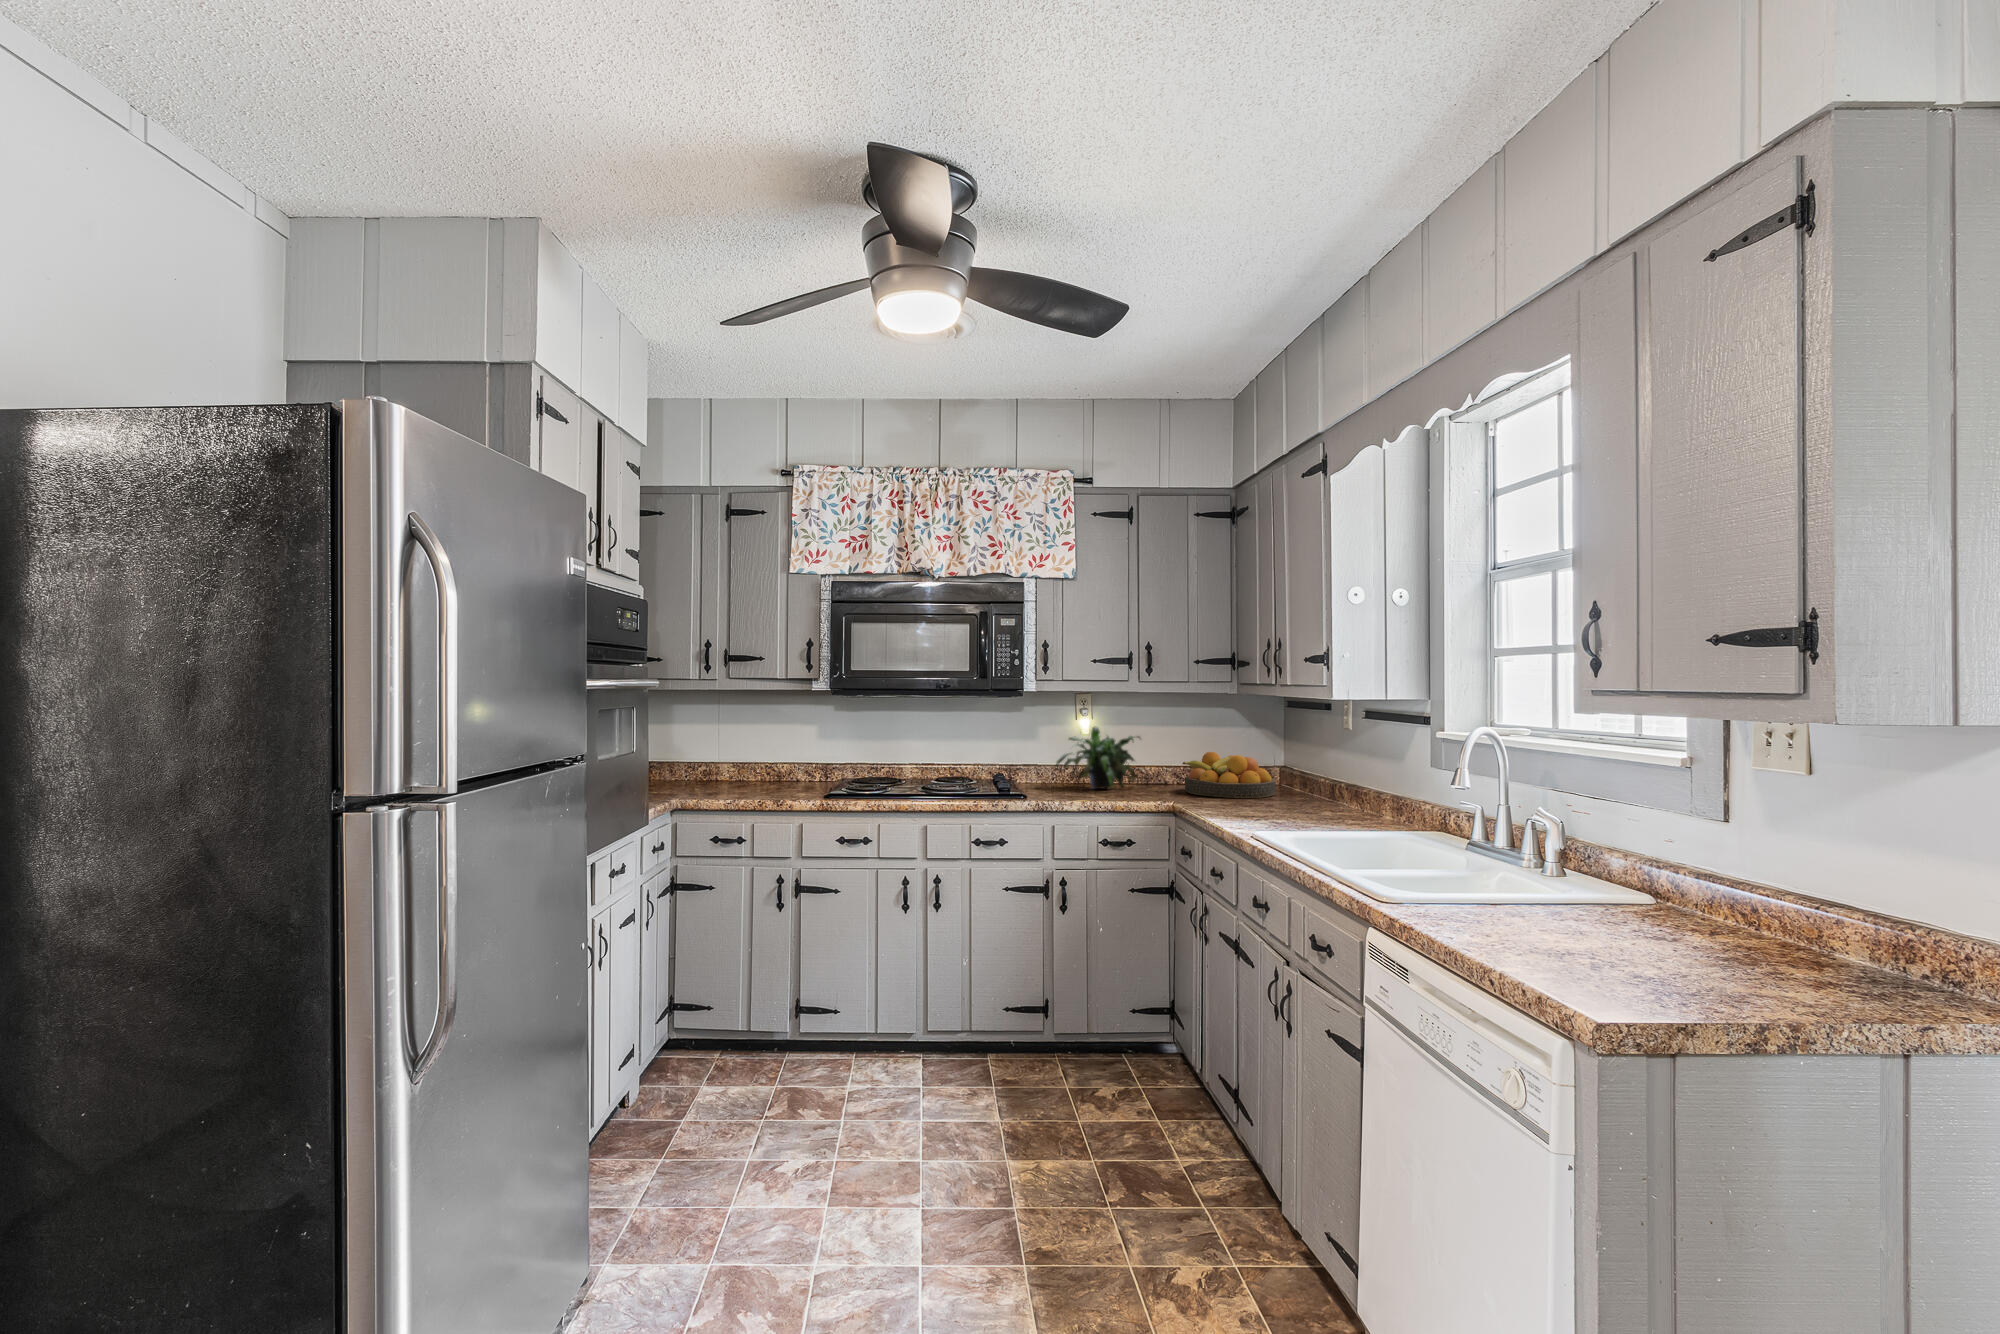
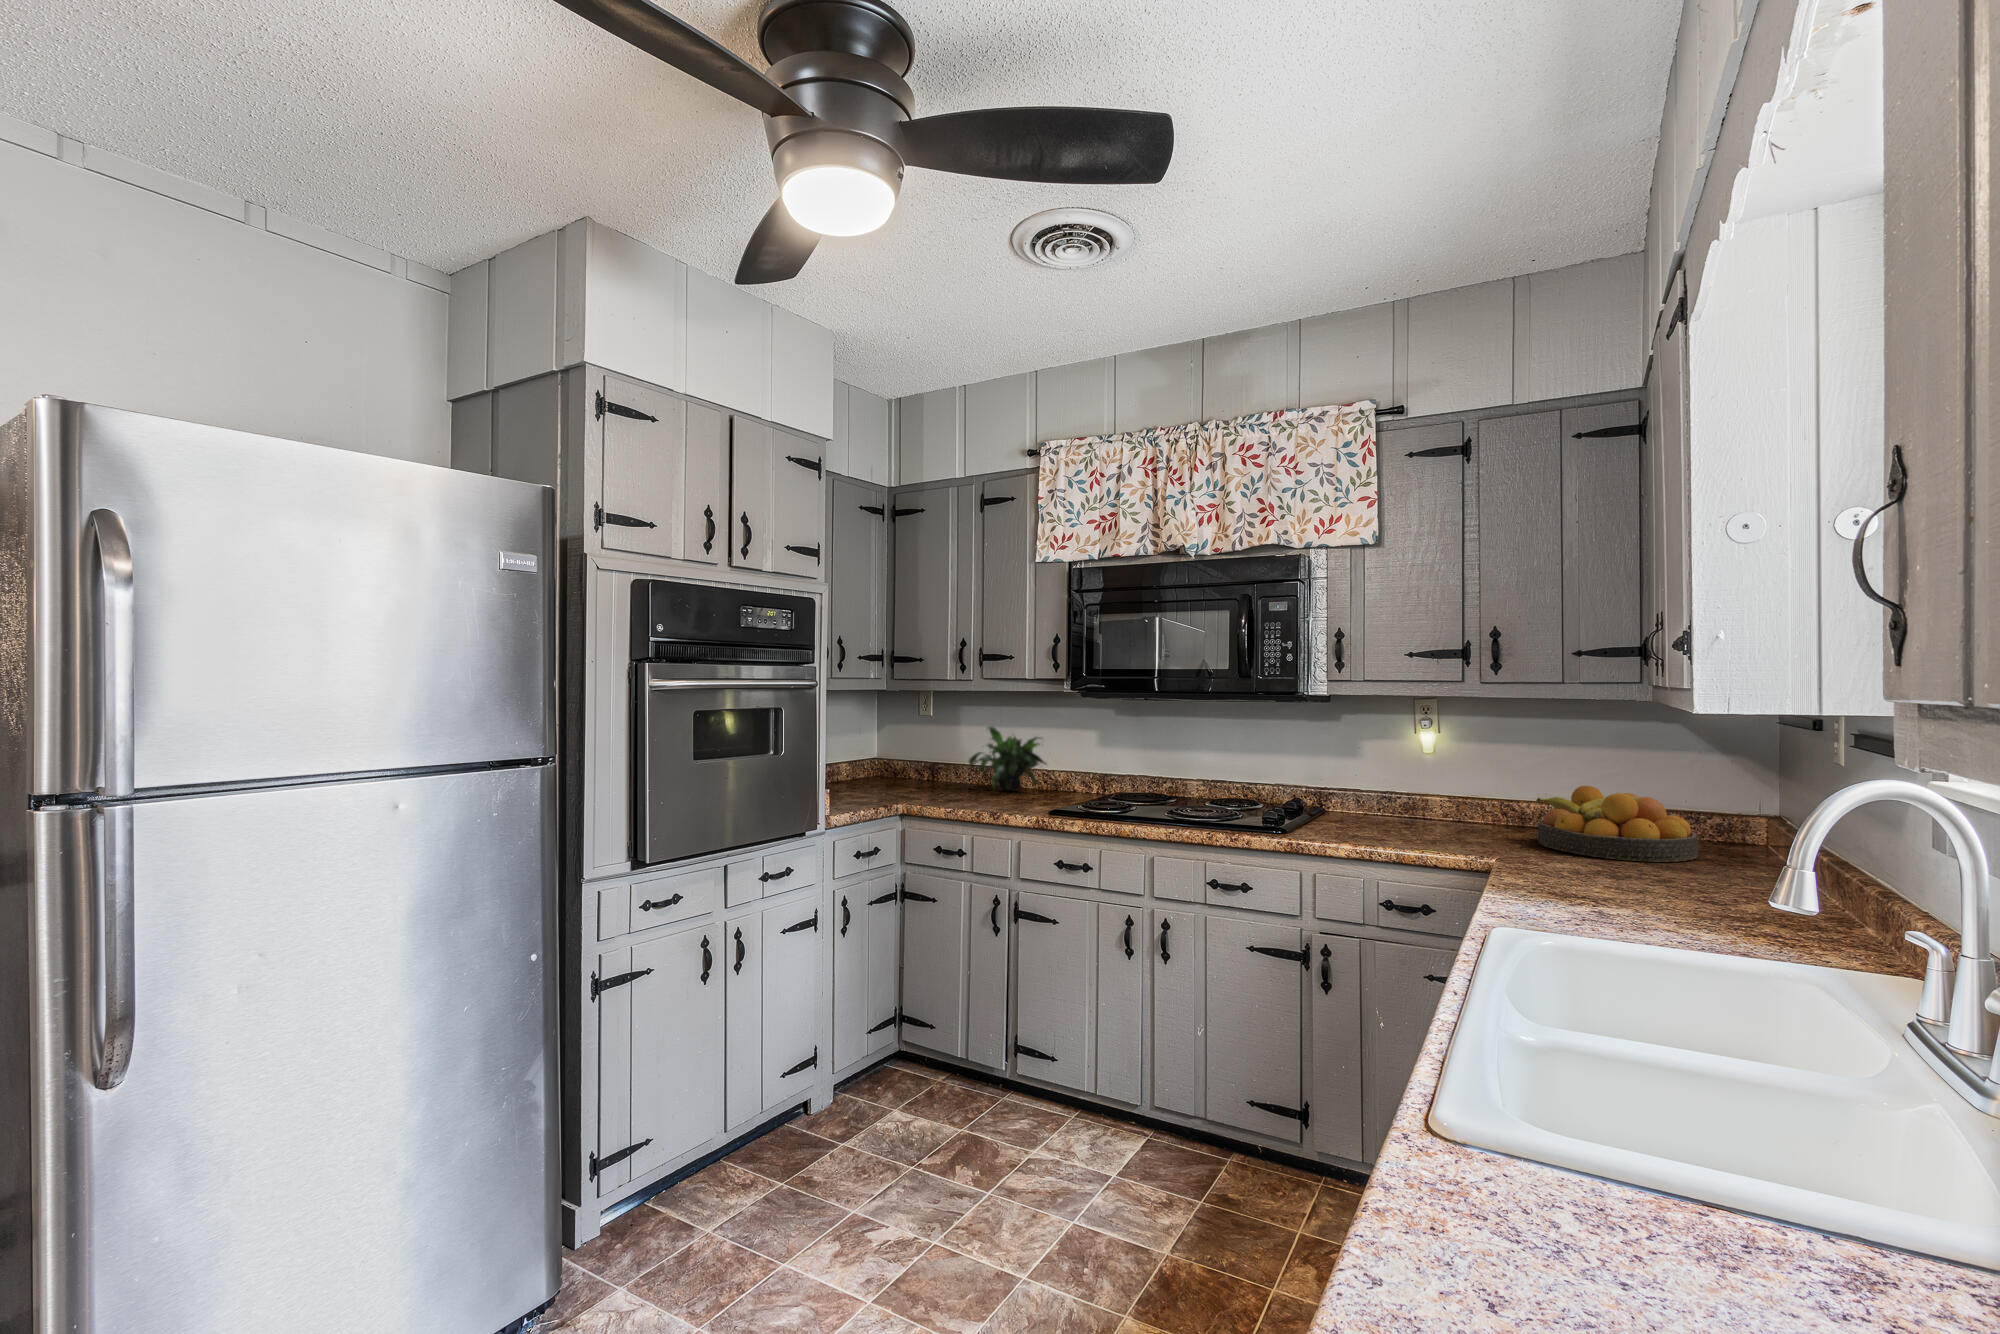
potted plant: present [1057,726,1140,789] -> present [969,726,1046,790]

